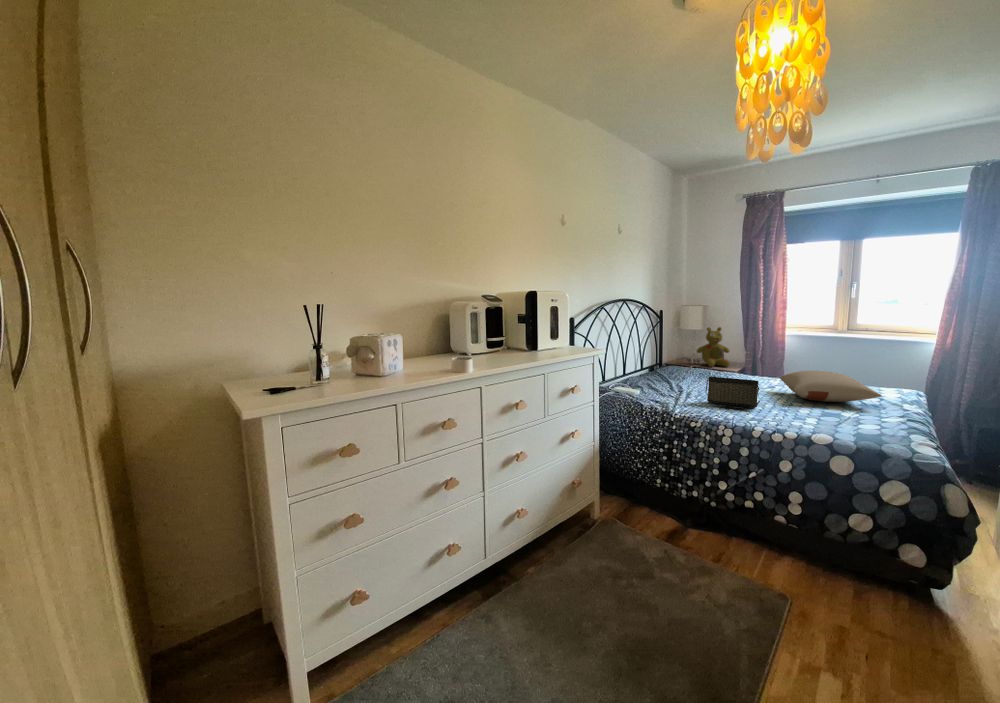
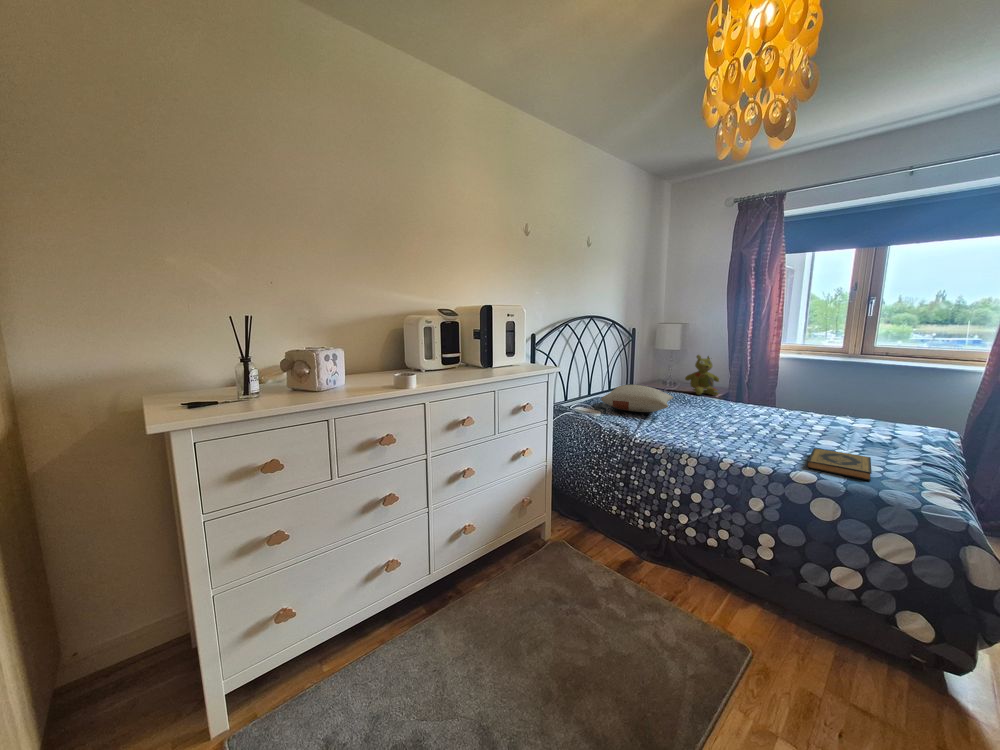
pillow: present [780,371,881,402] -> present [601,385,673,412]
handbag: present [705,377,760,410] -> none [676,399,735,438]
hardback book: none [824,414,875,439] -> present [807,448,872,481]

